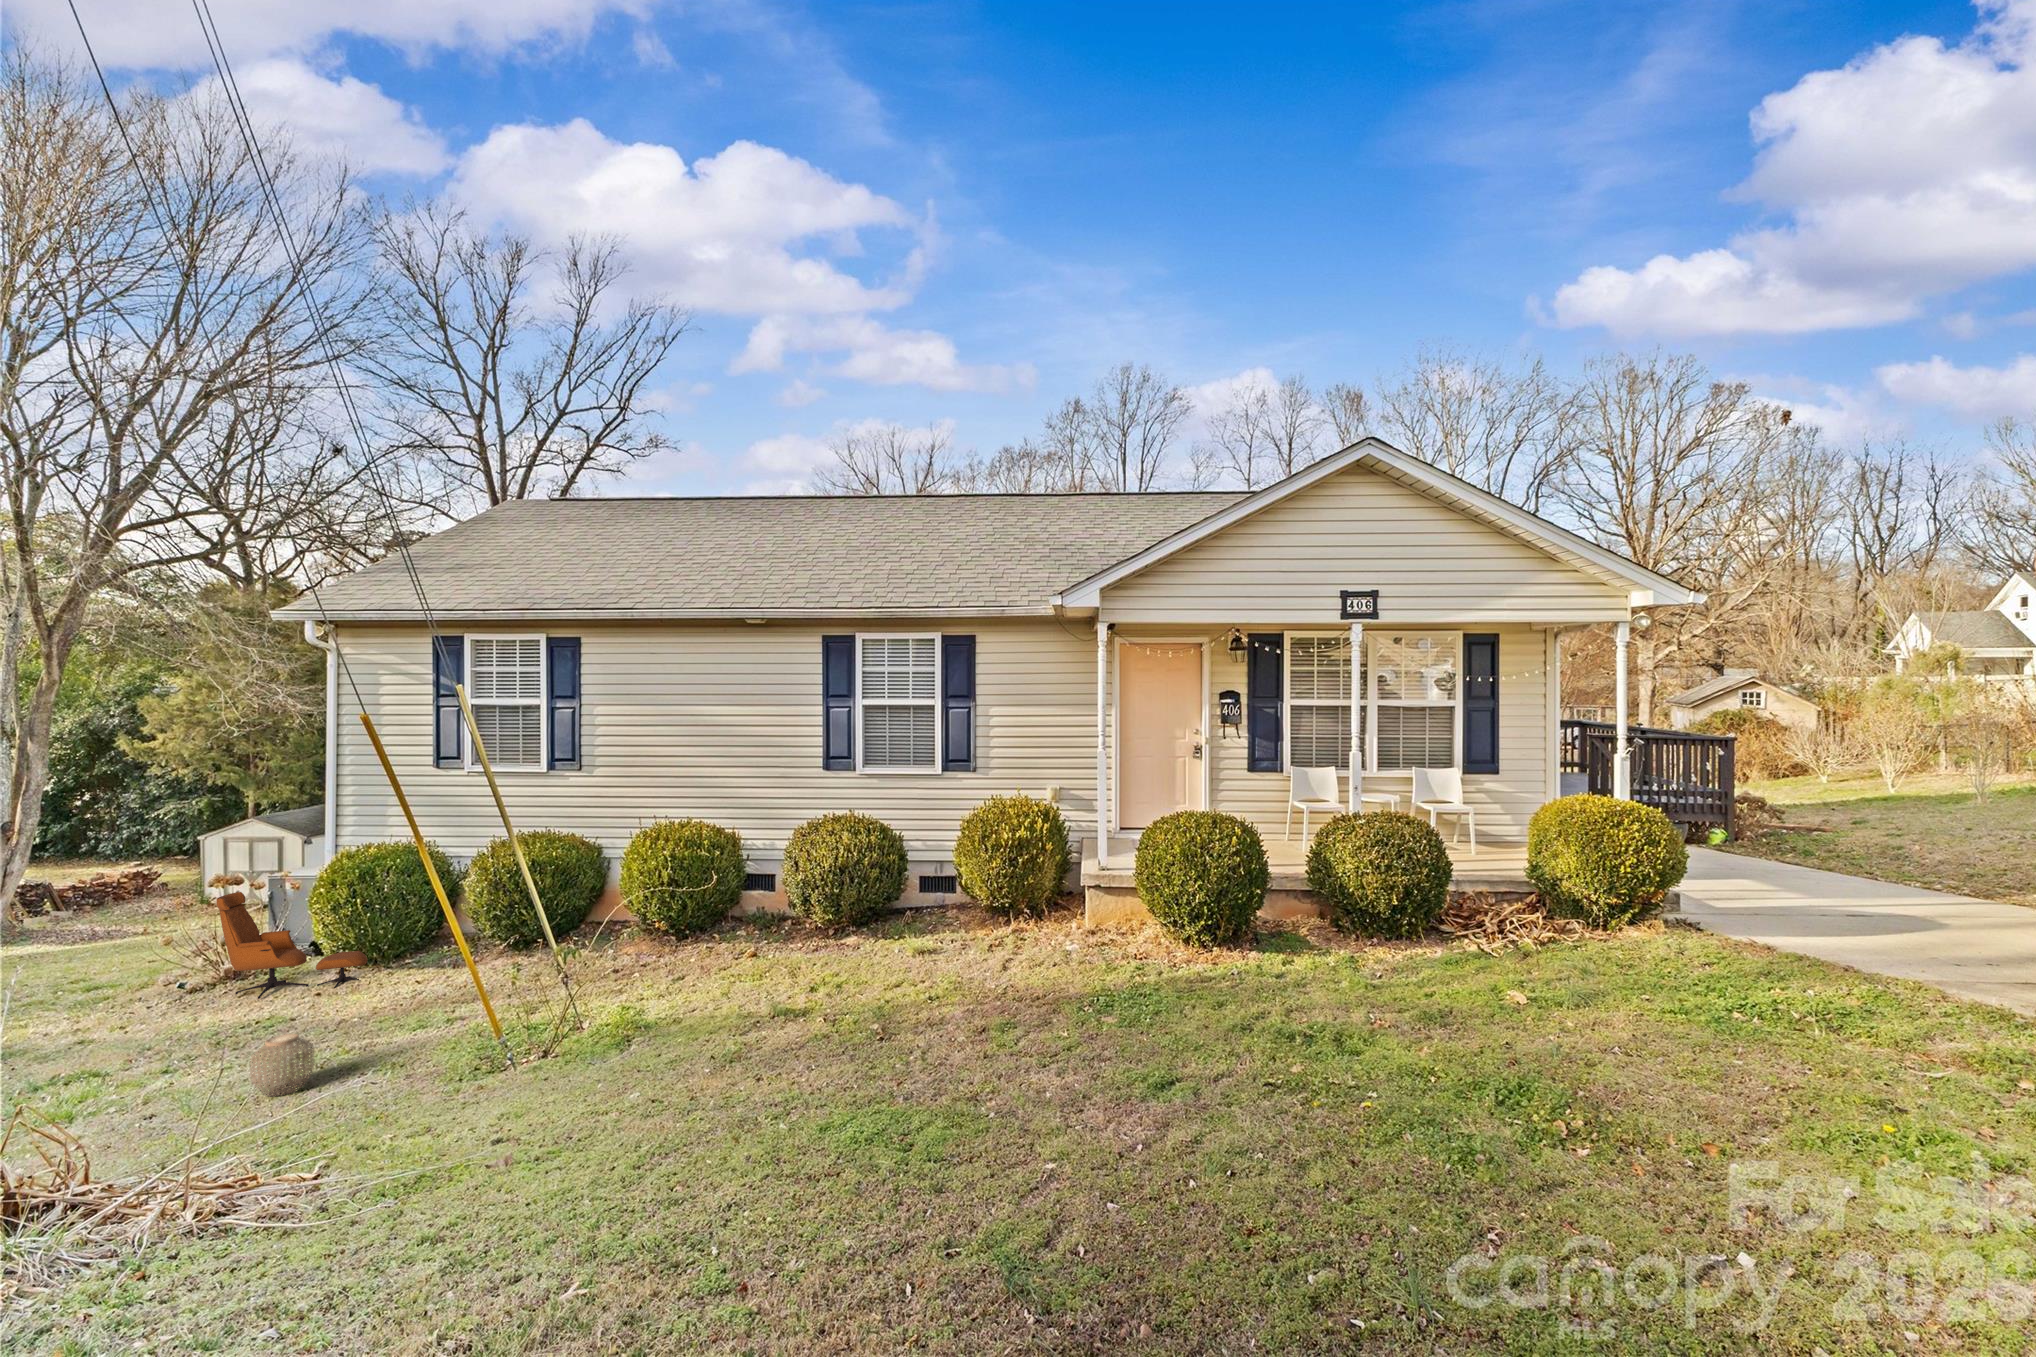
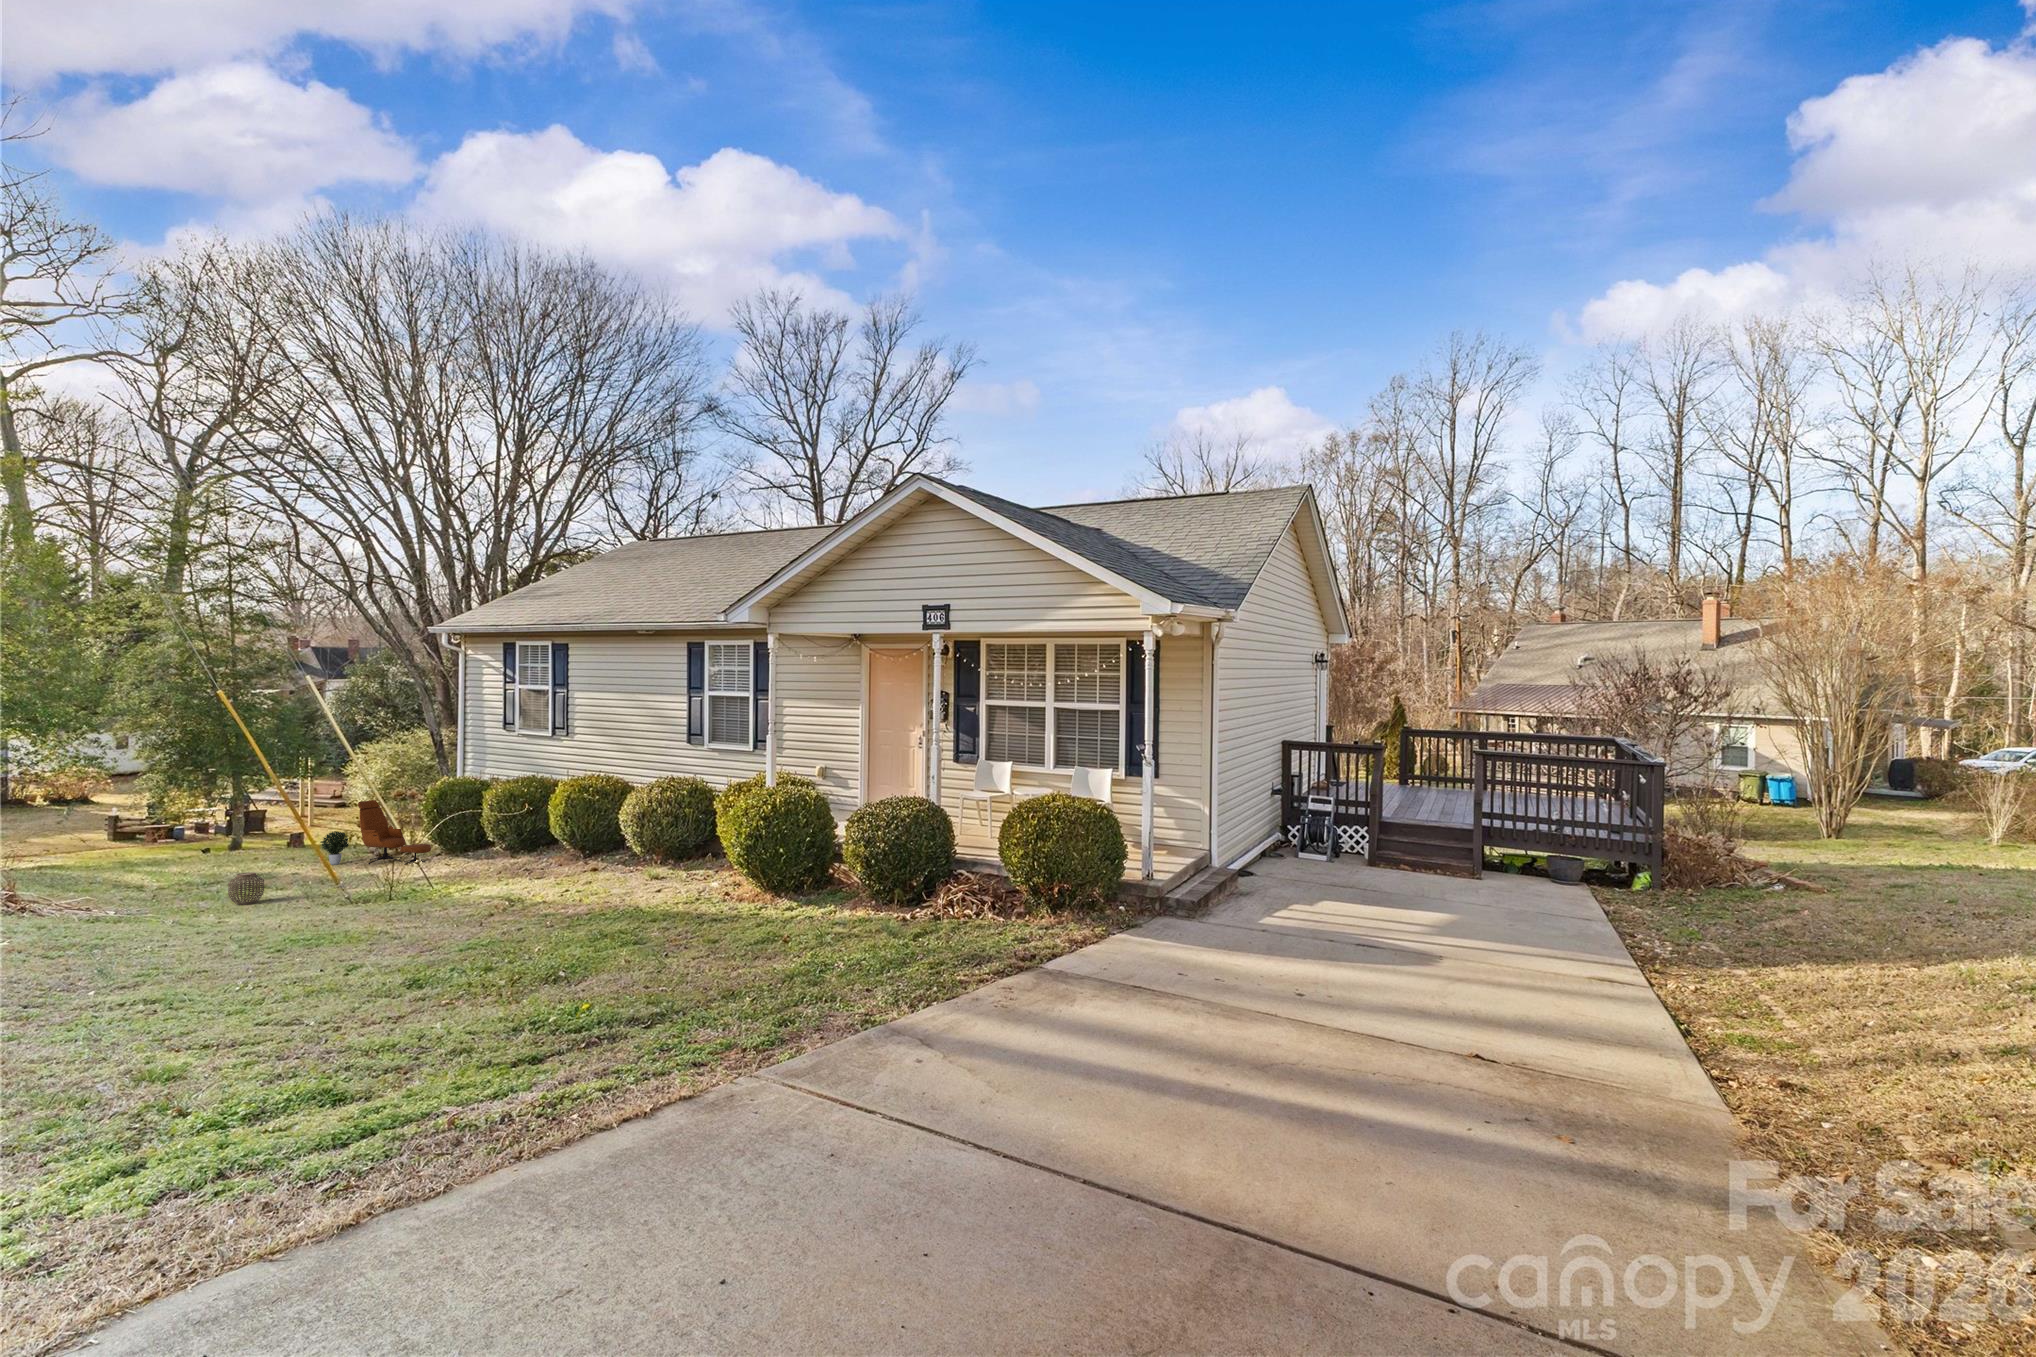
potted plant: none [140,953,194,1013] -> present [321,831,349,865]

